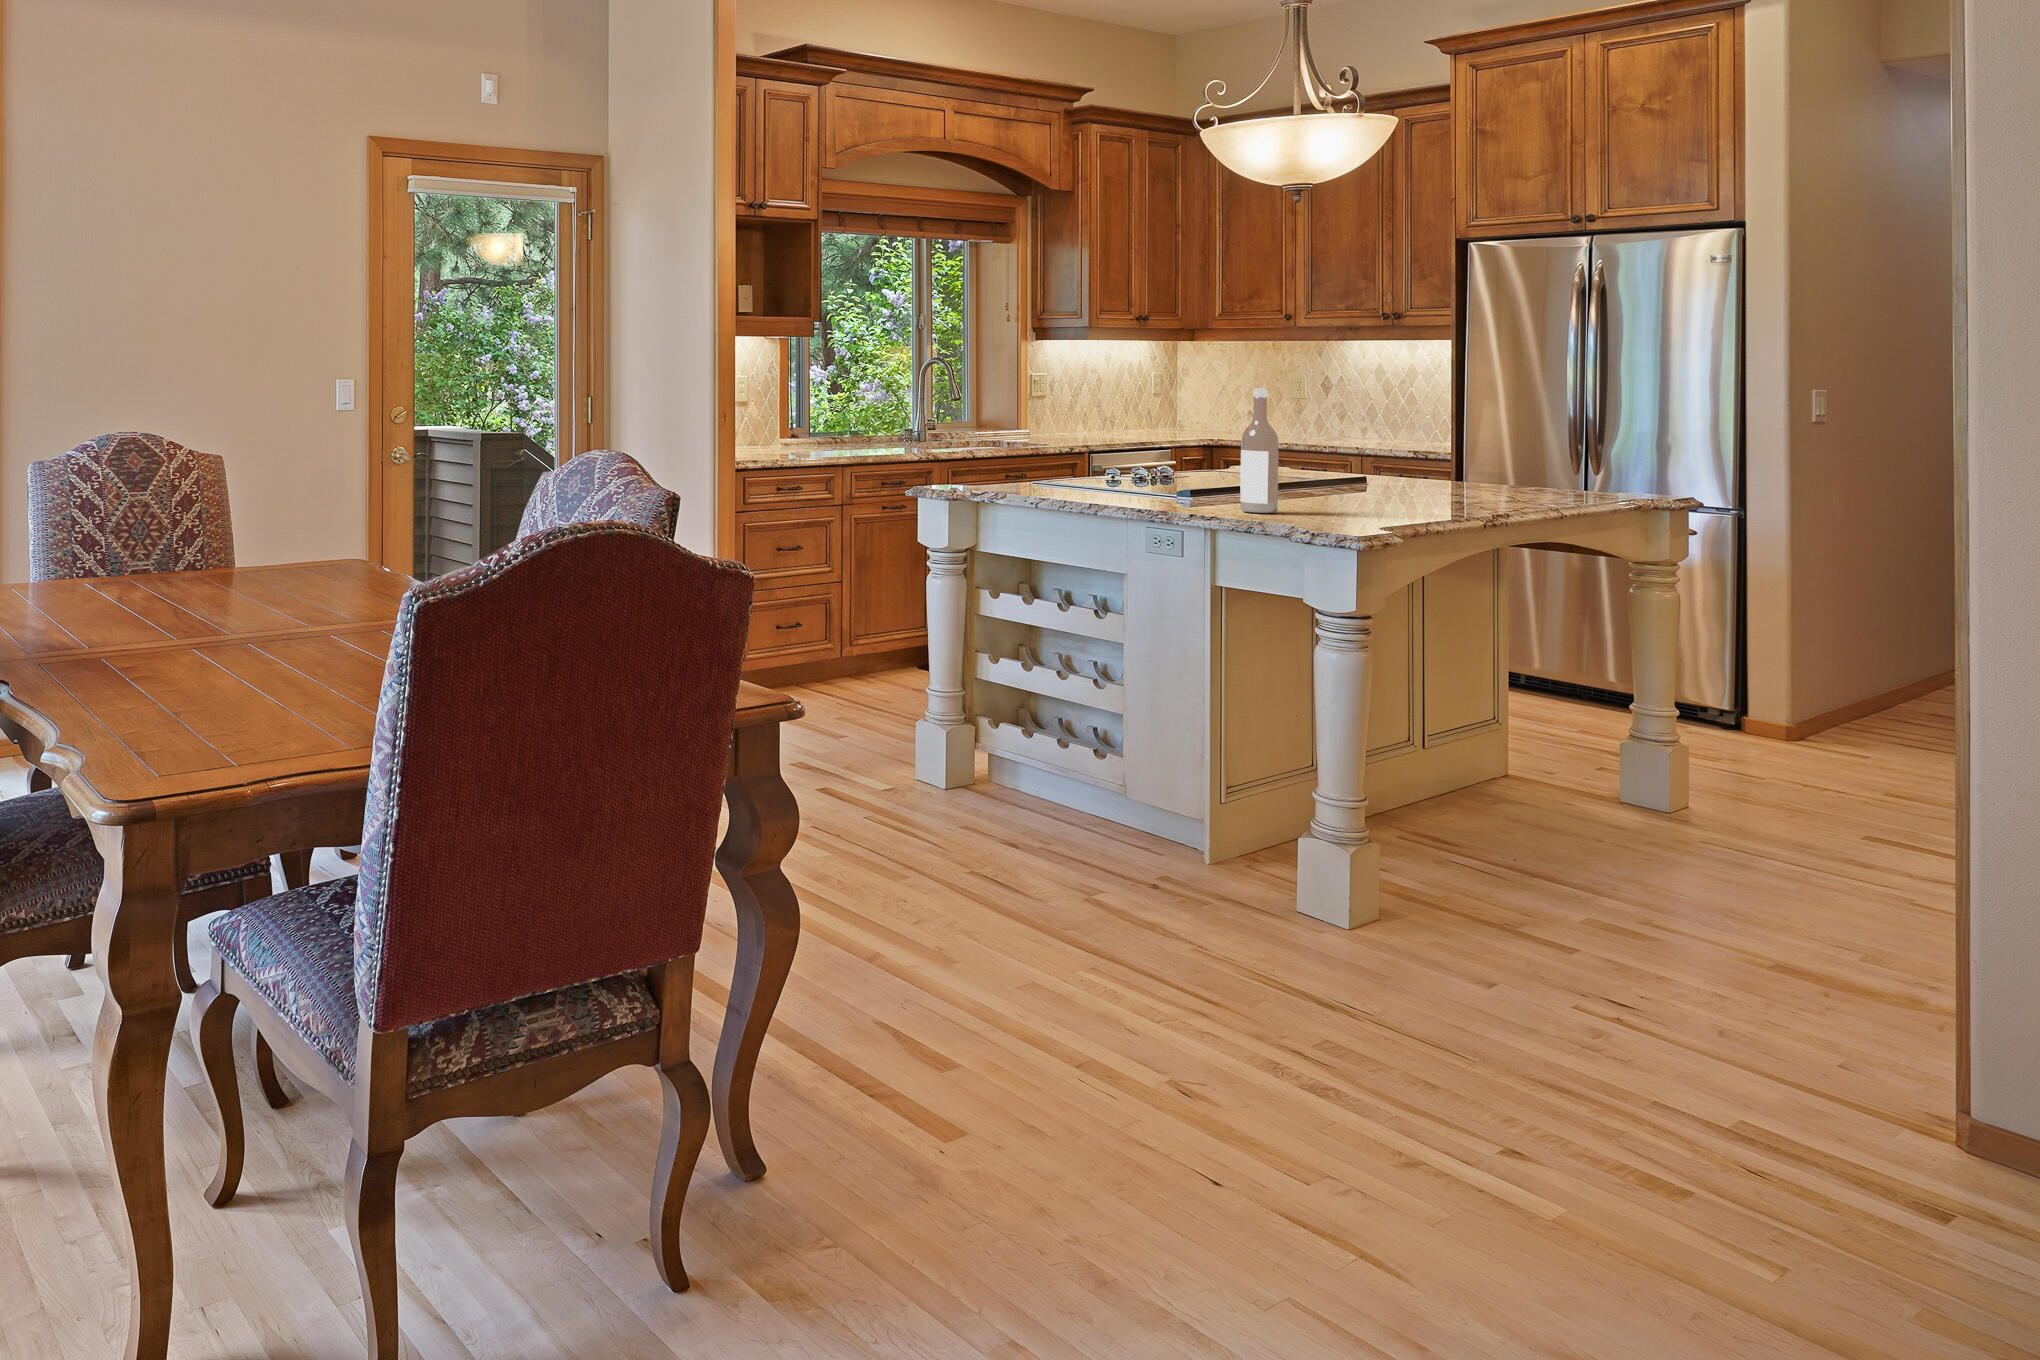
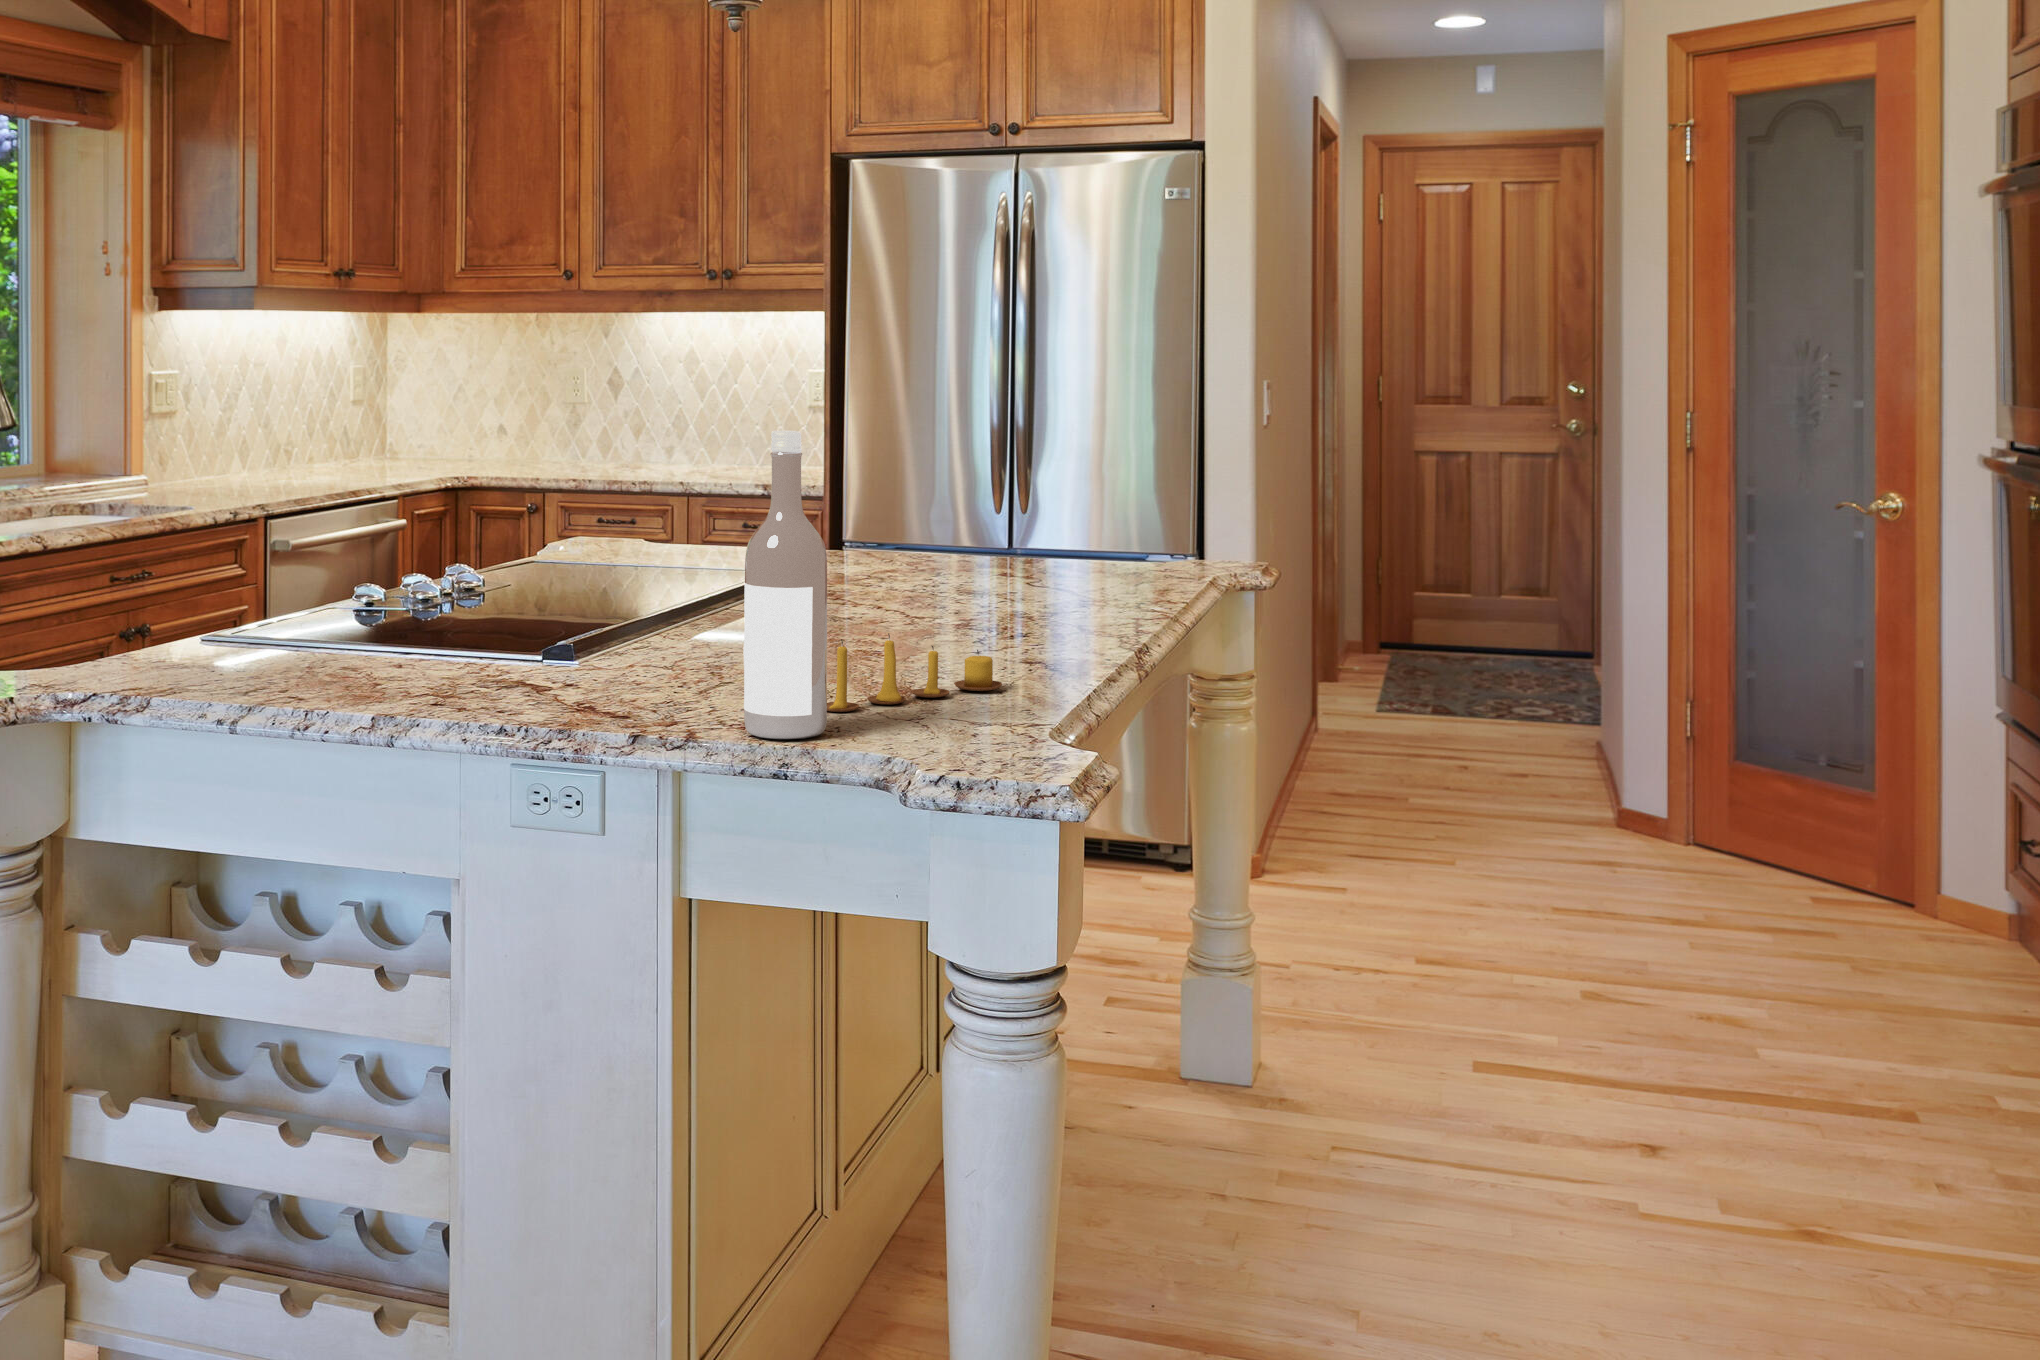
candle: none [1287,480,1390,511] -> present [827,634,1002,712]

